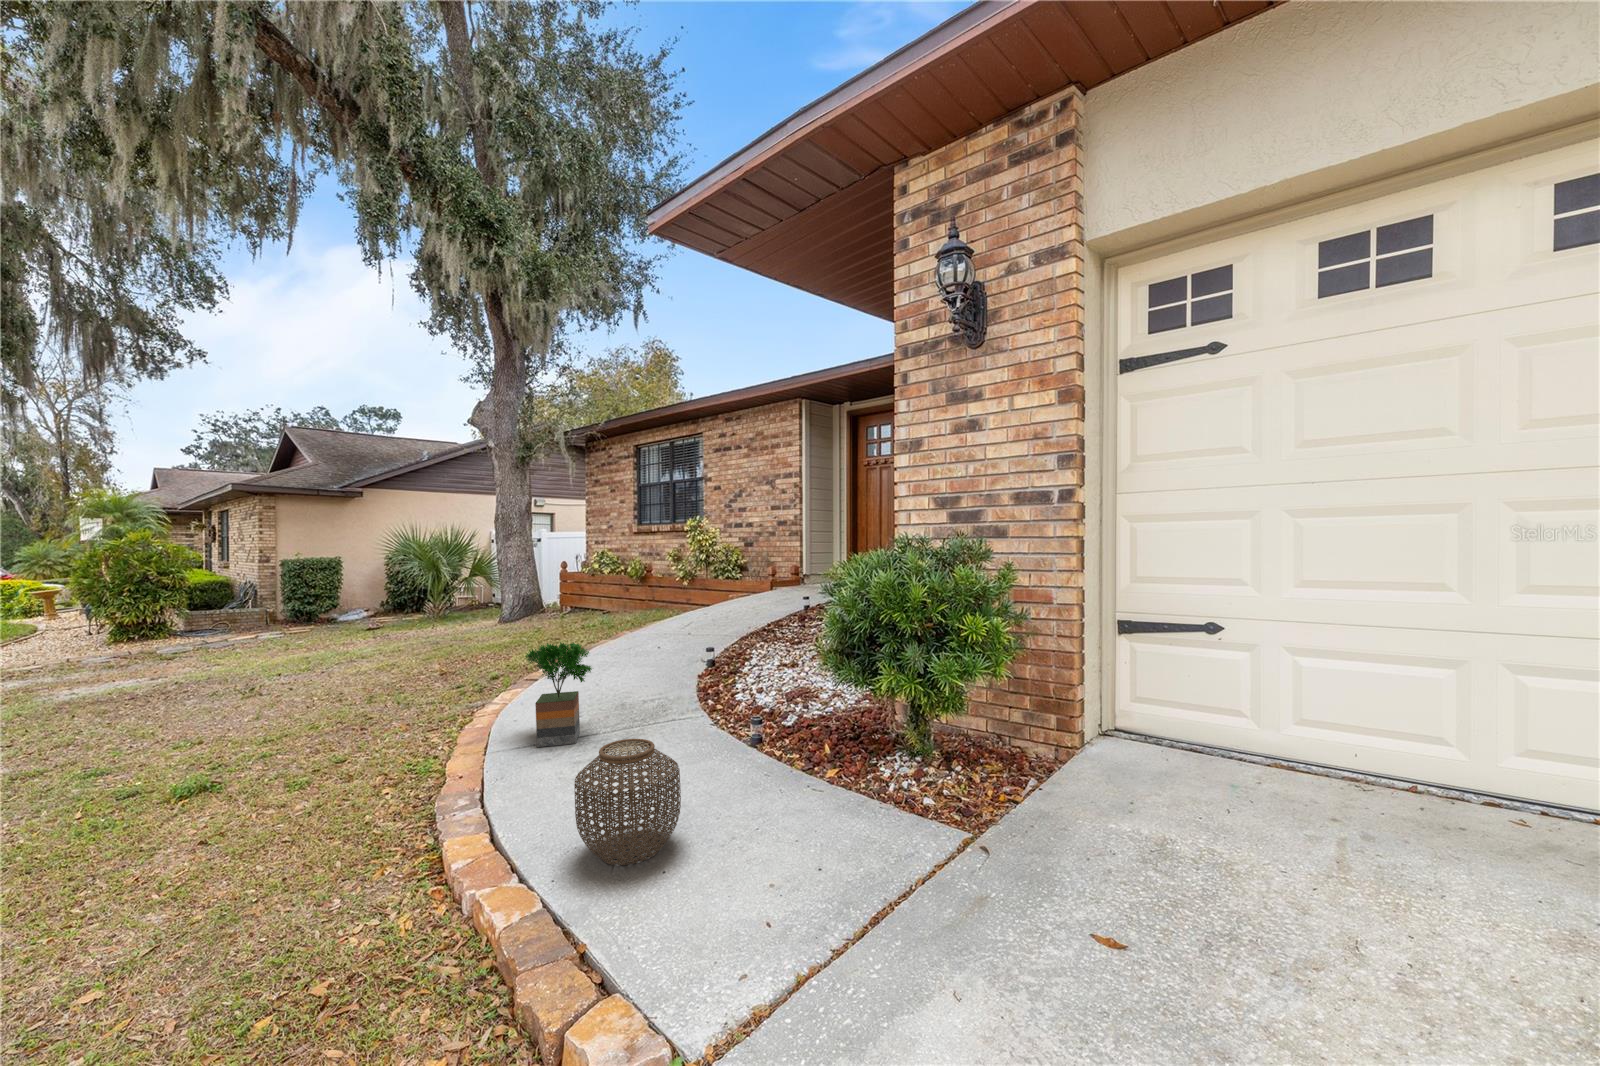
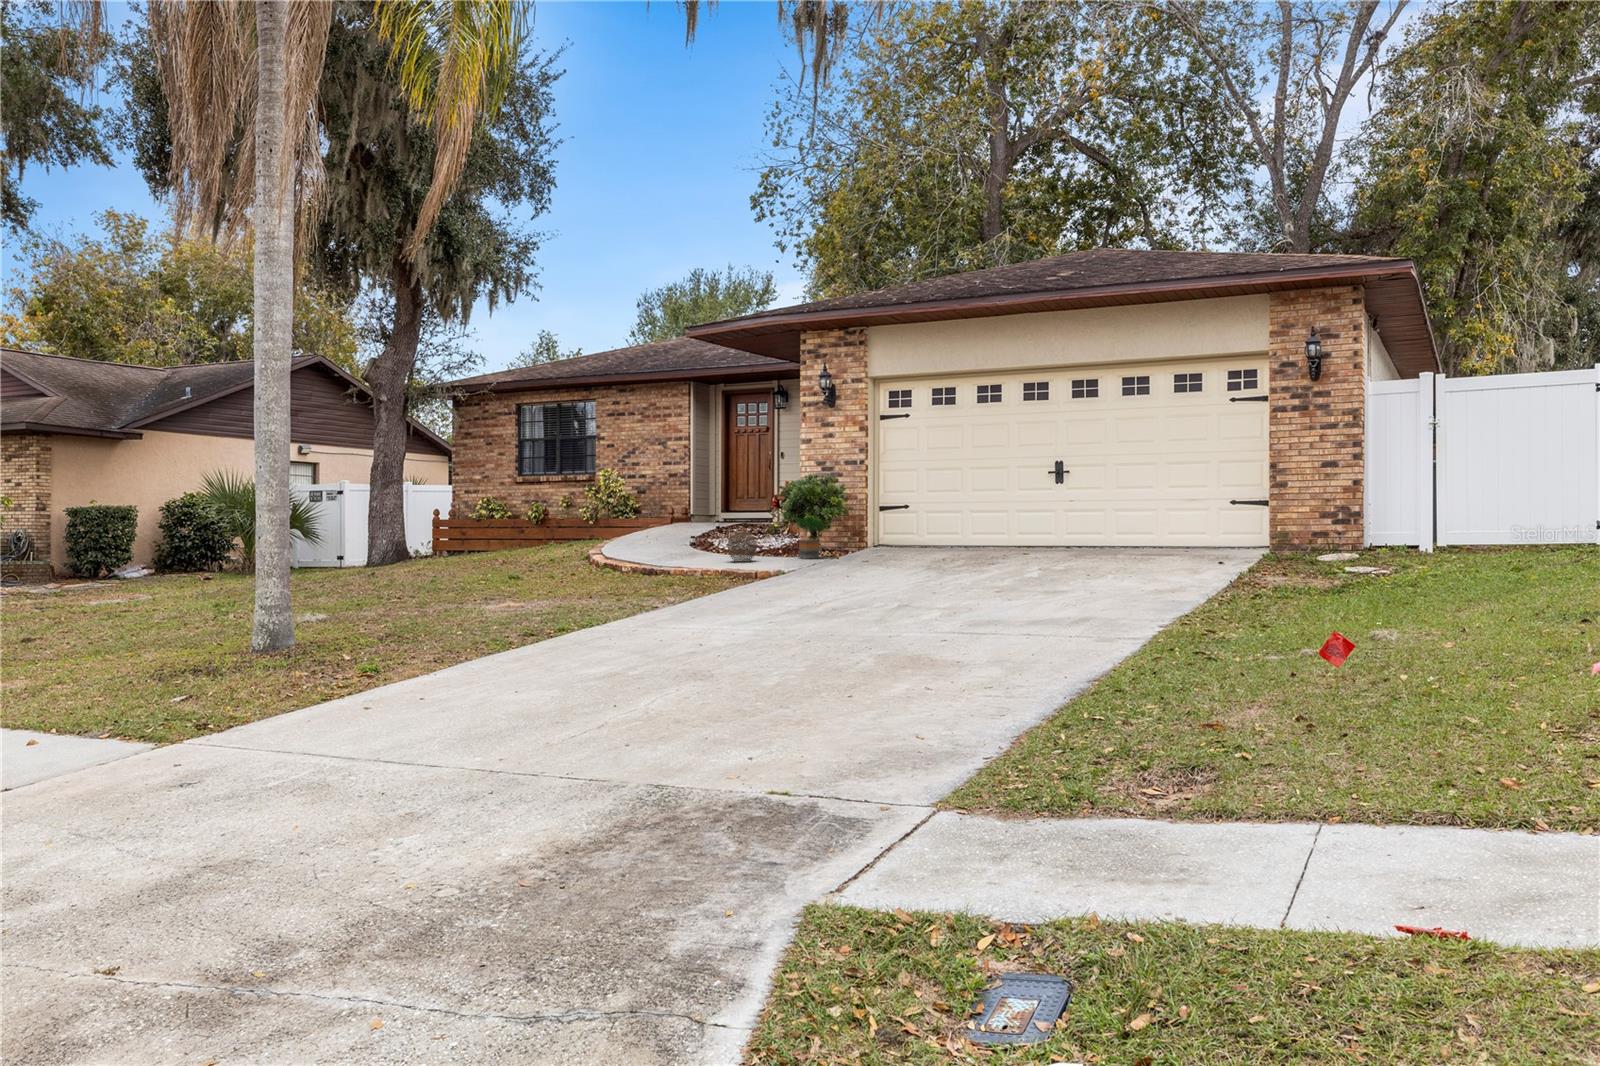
potted tree: present [526,642,592,747] -> present [797,518,825,559]

